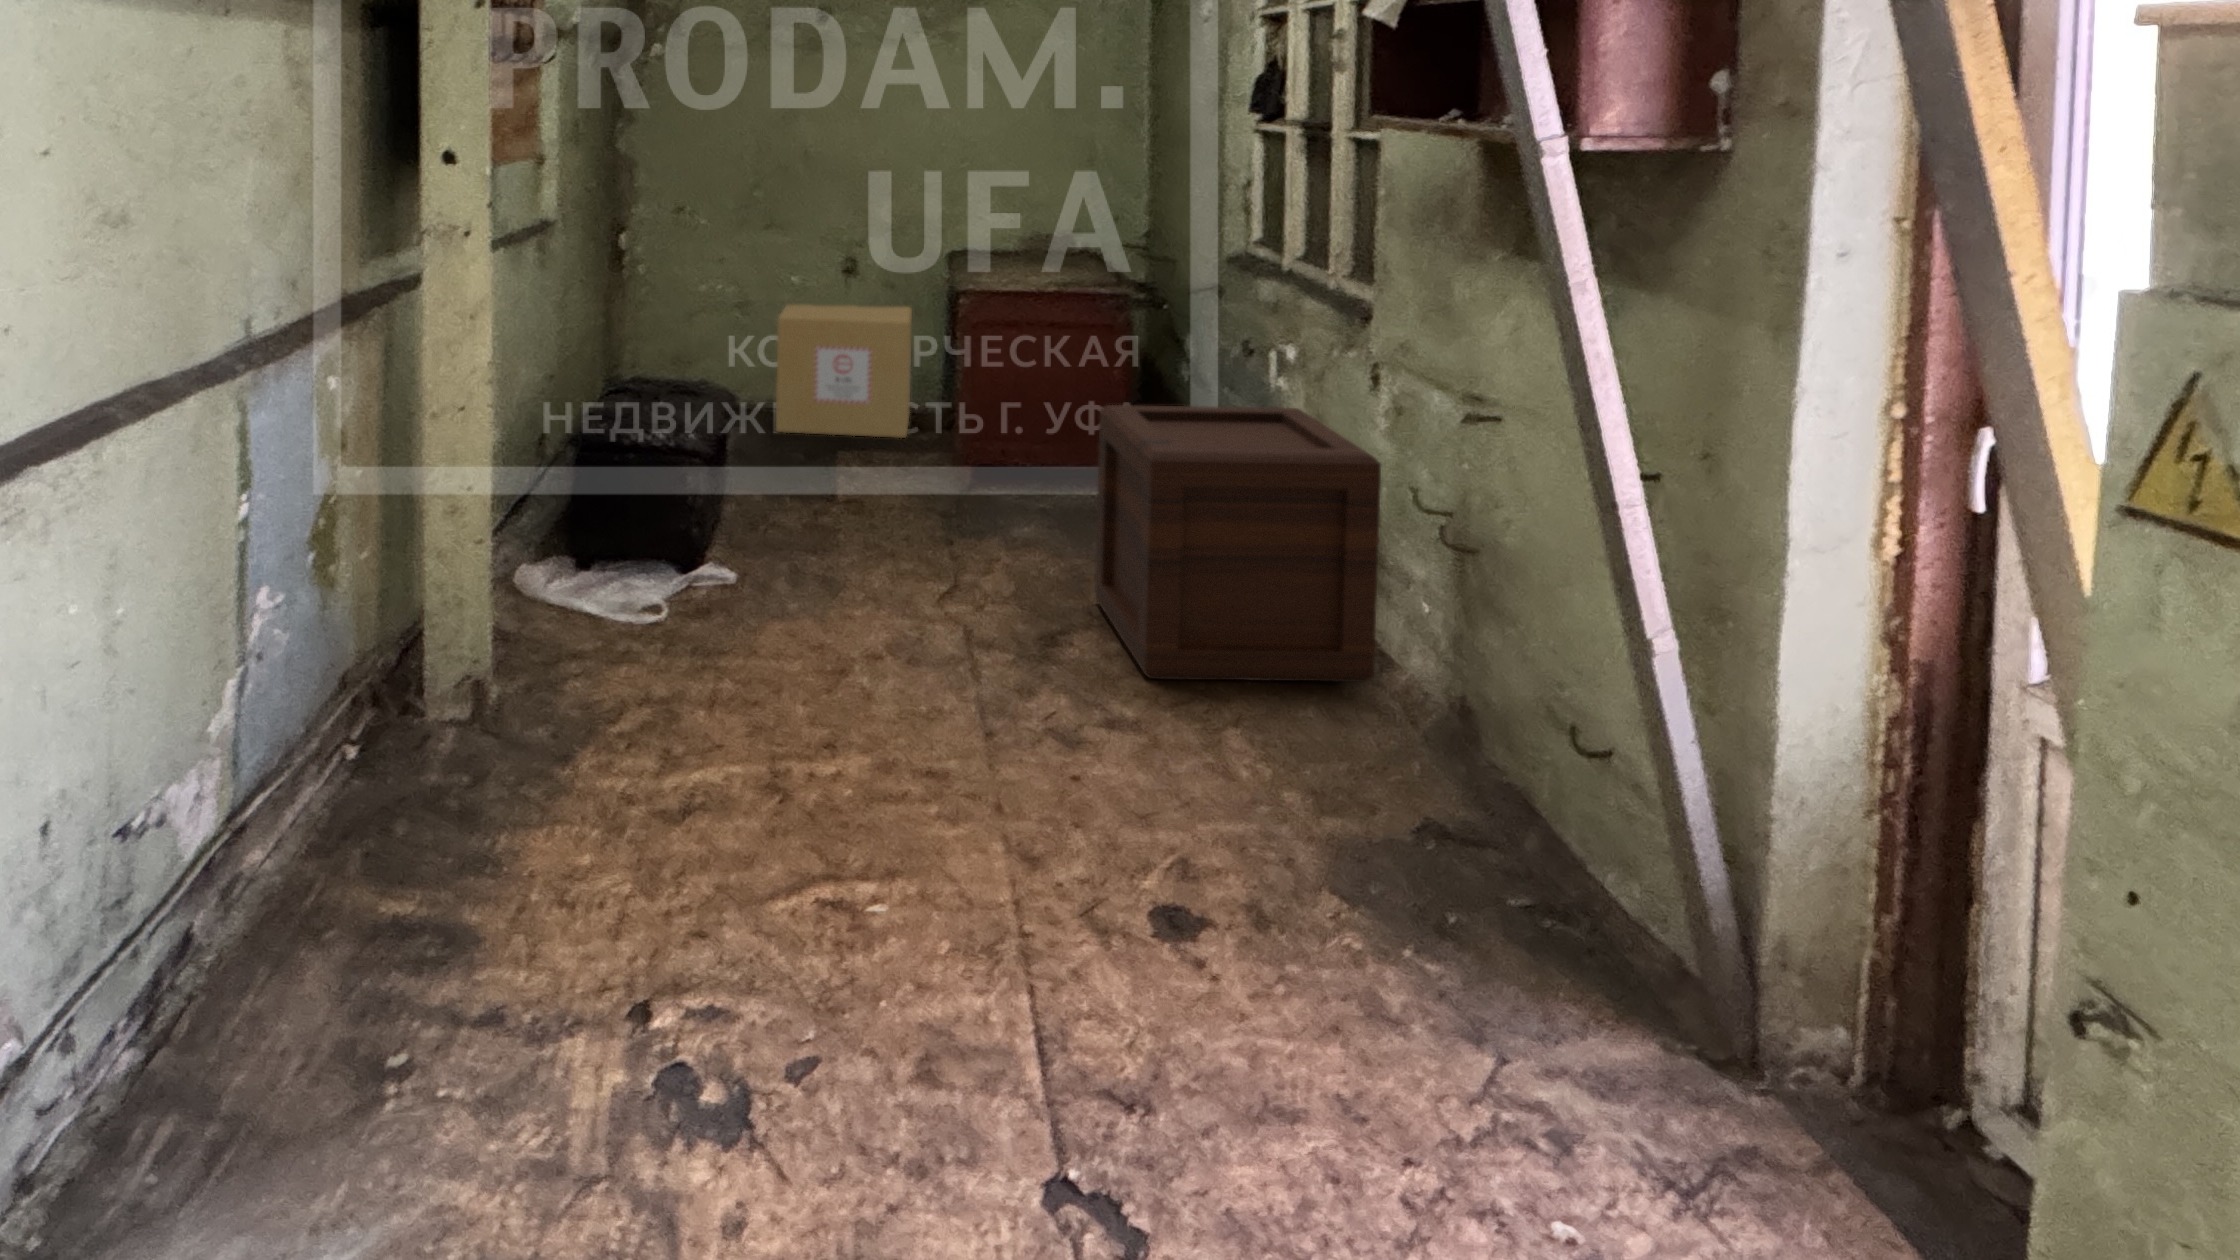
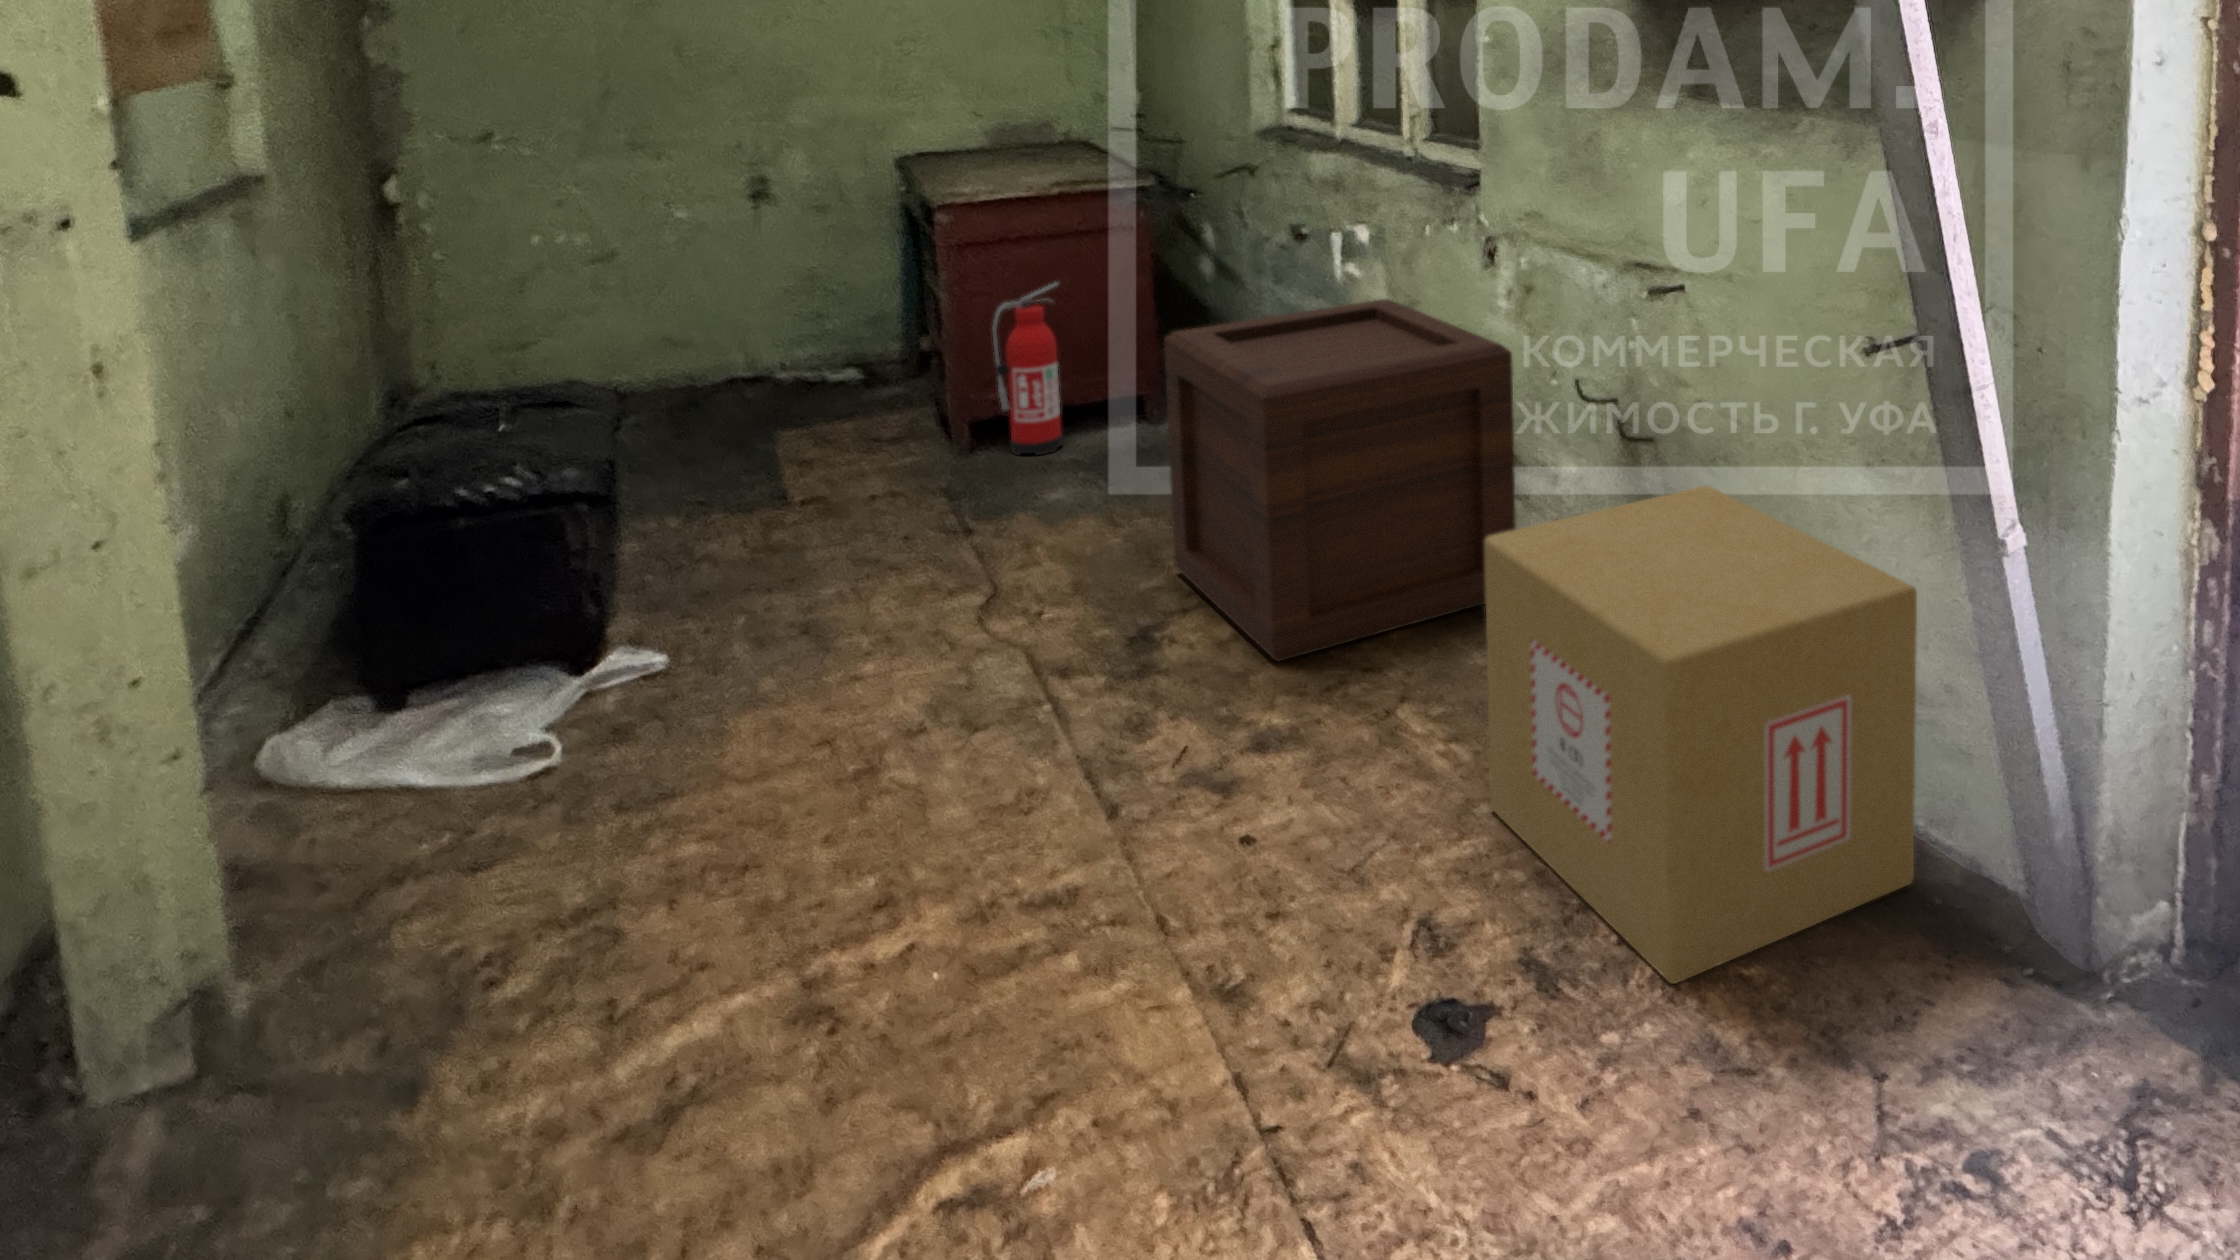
cardboard box: present [776,305,912,438] -> present [1485,486,1917,984]
fire extinguisher: none [996,362,1051,501] -> present [993,282,1063,455]

